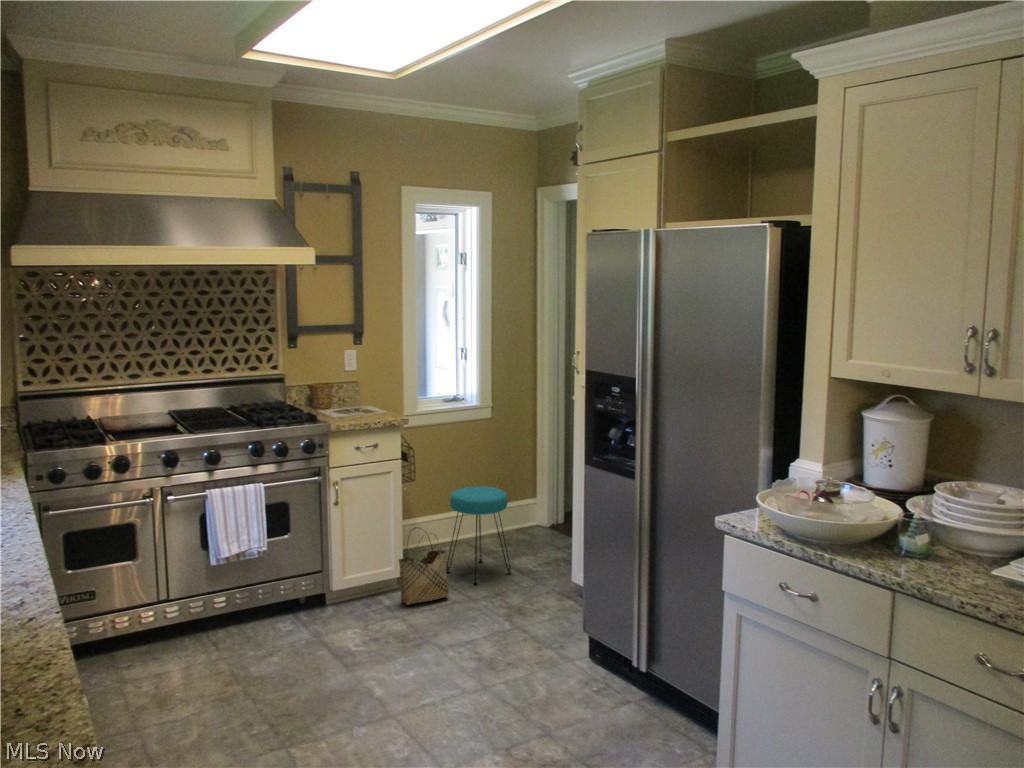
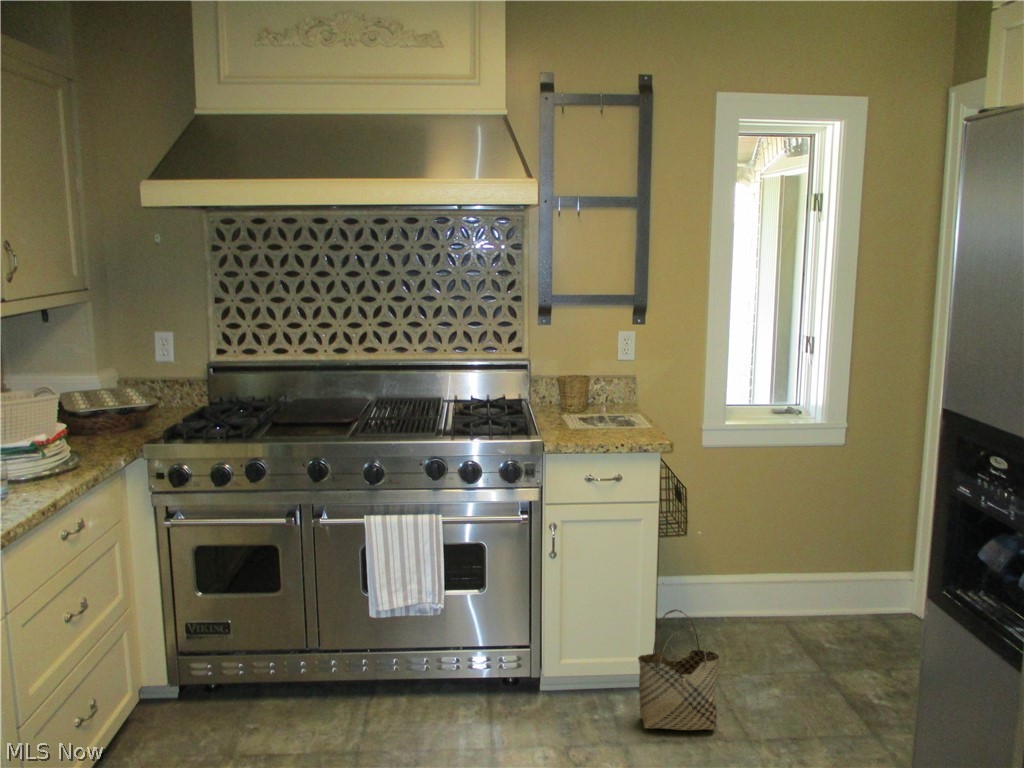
stool: present [446,486,511,584] -> none [732,554,841,715]

